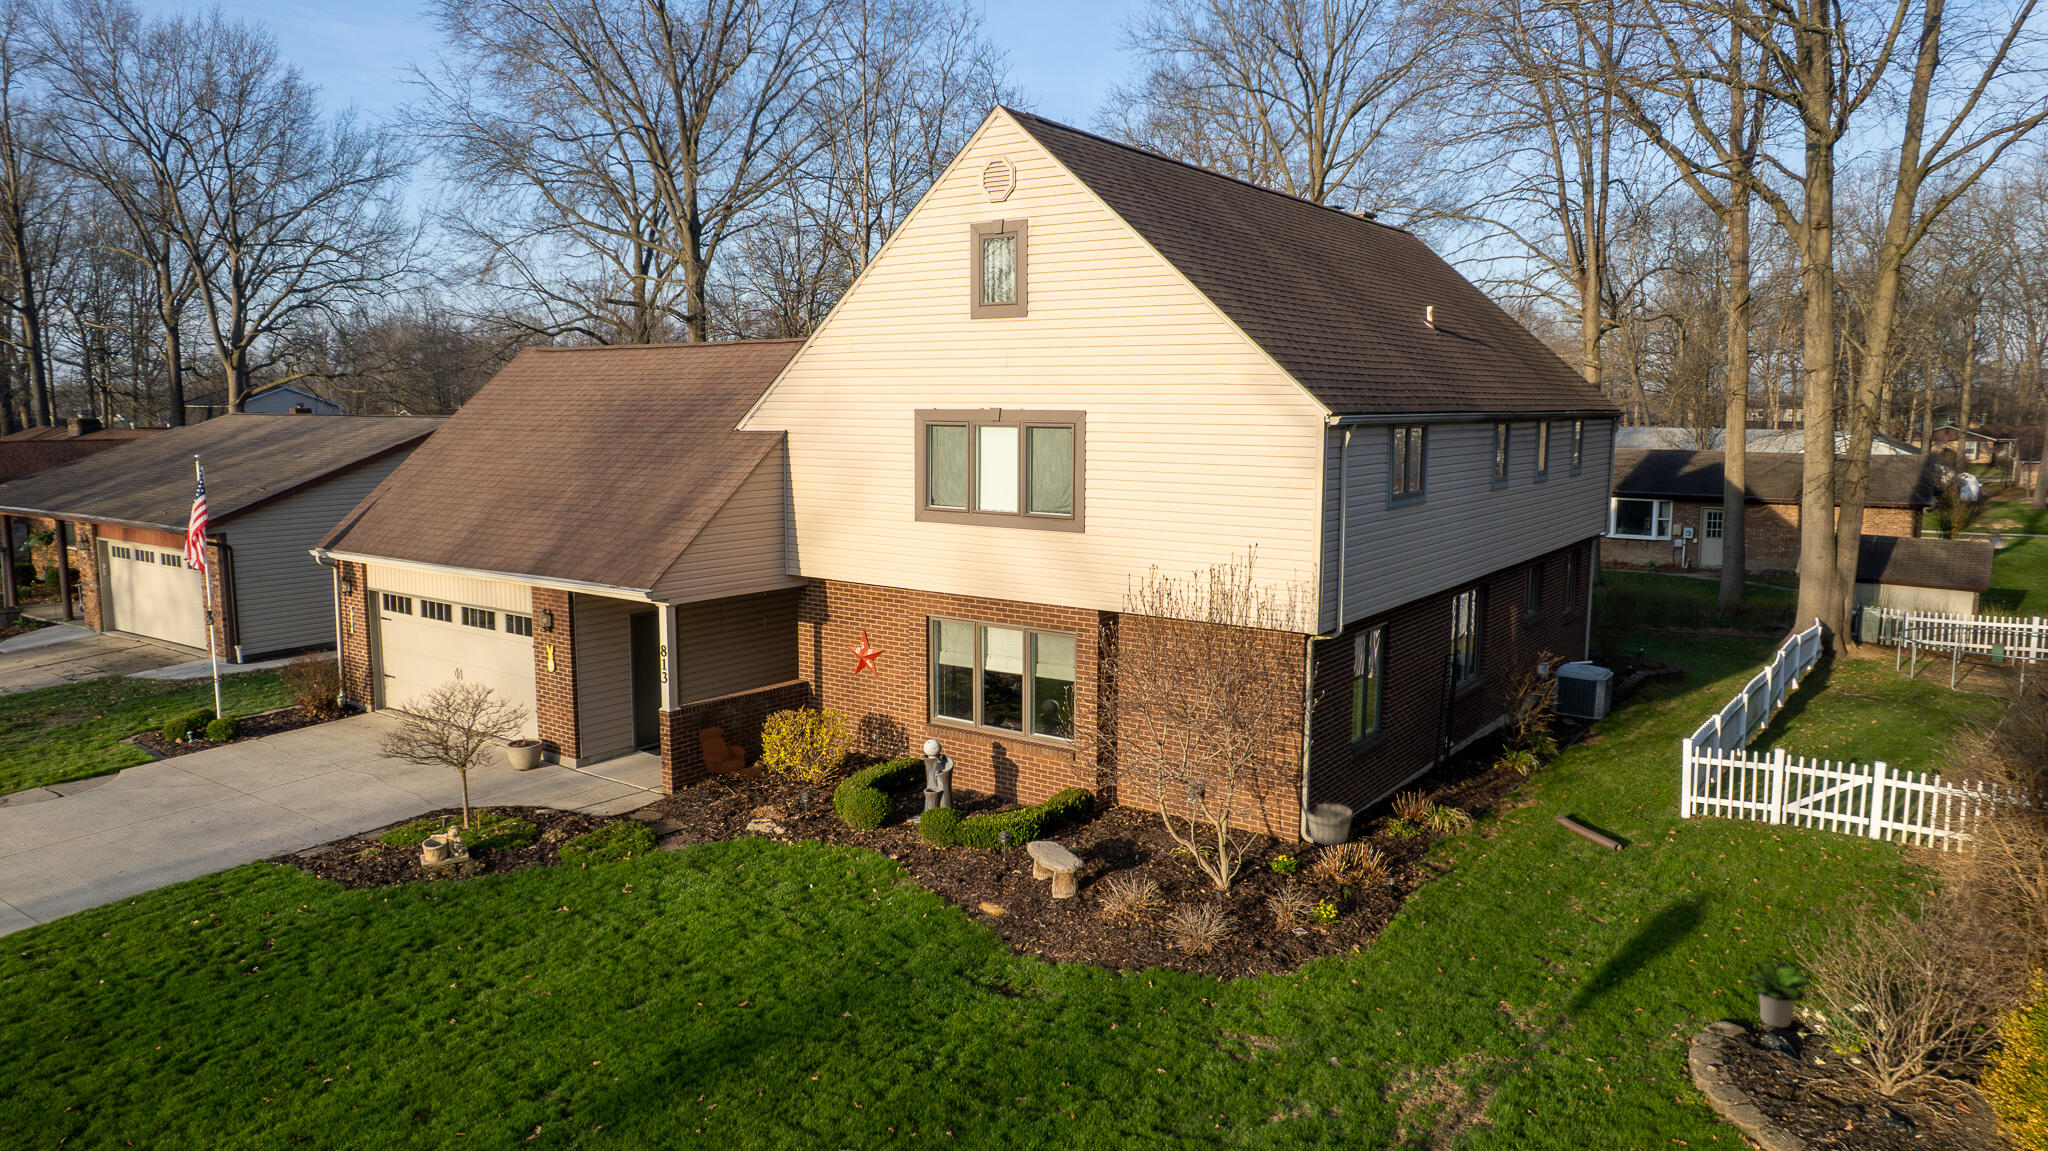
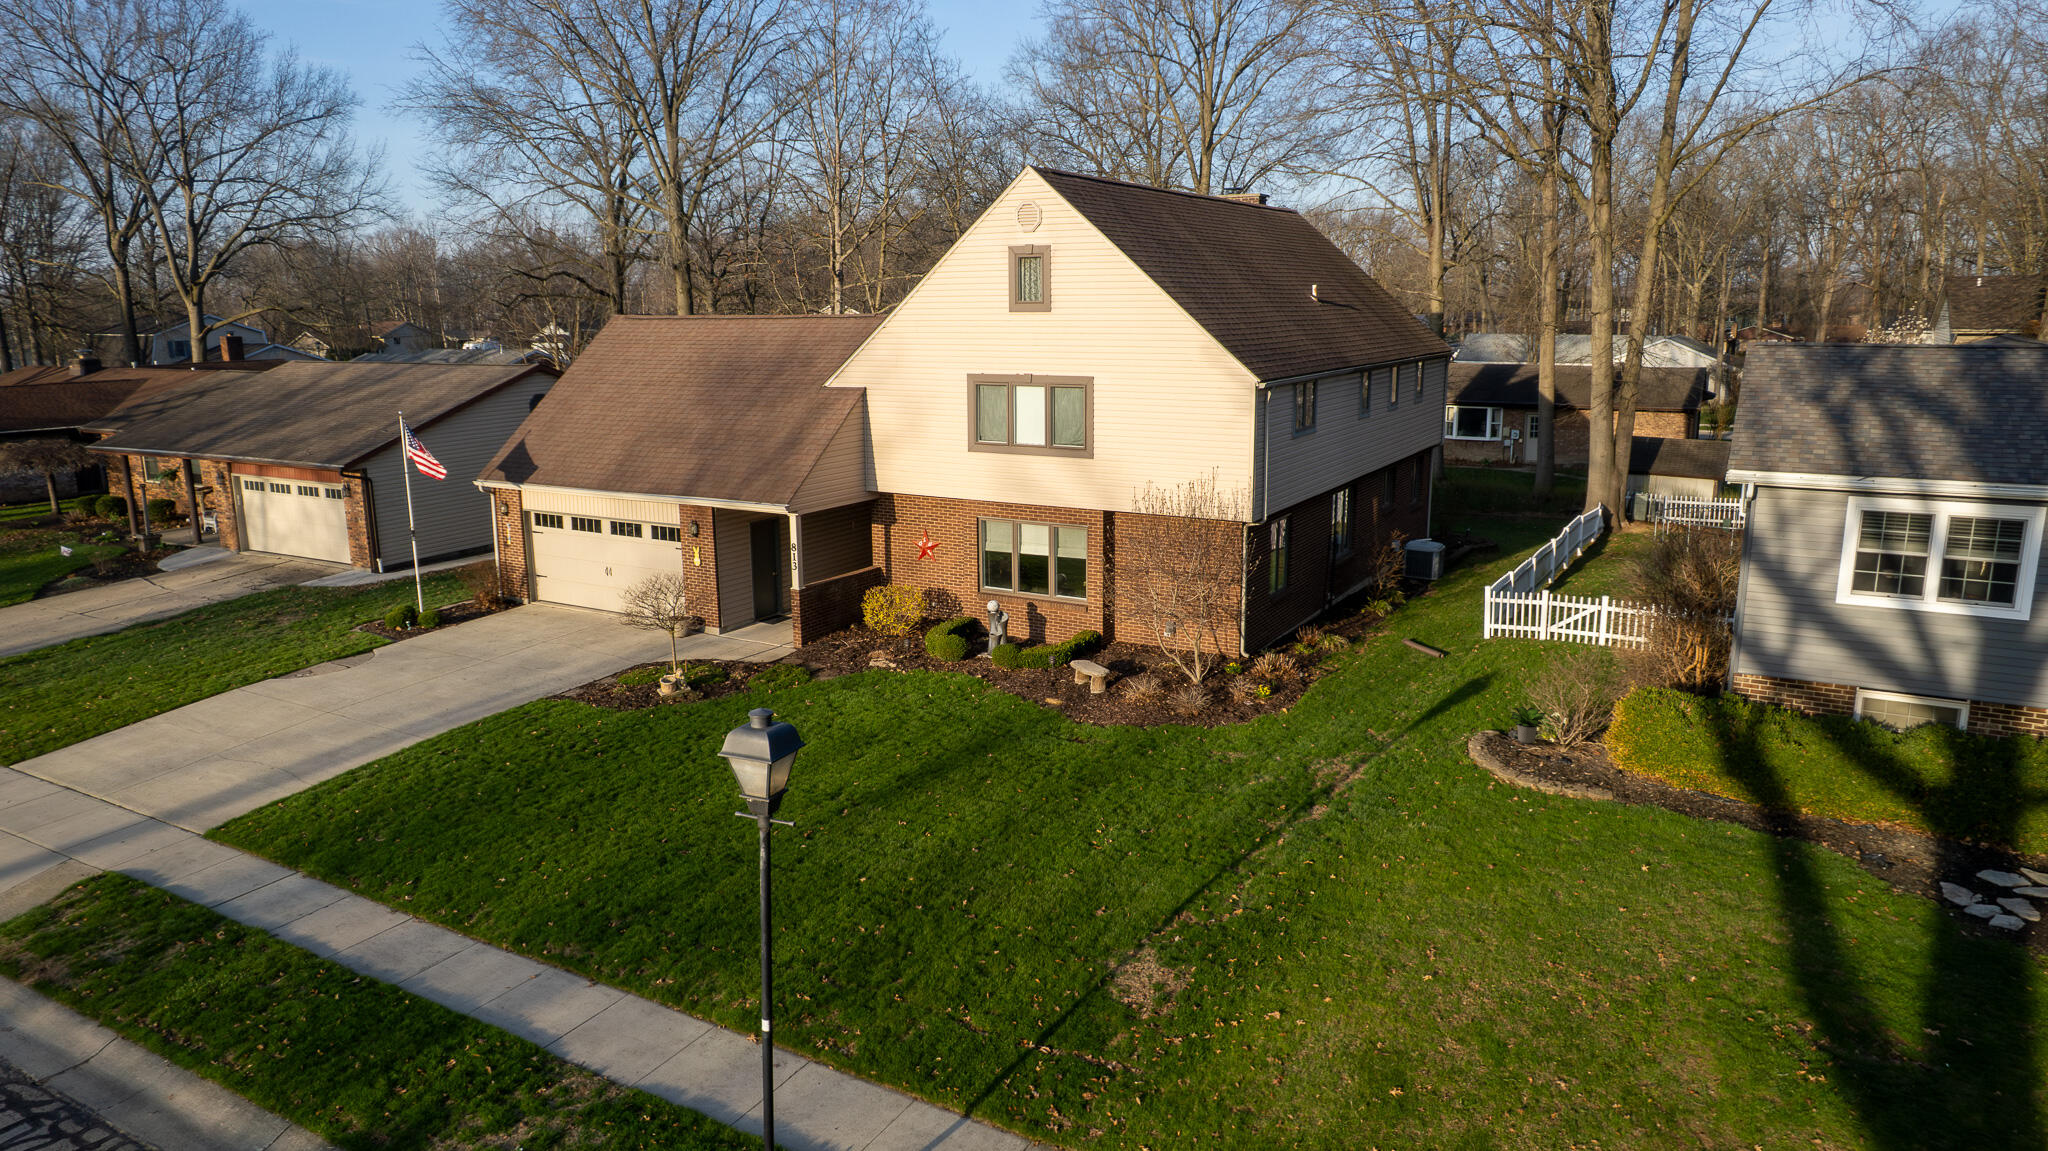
lounge chair: present [699,727,761,790] -> none [819,600,866,644]
wooden bucket: present [1307,803,1352,845] -> none [1246,632,1276,660]

